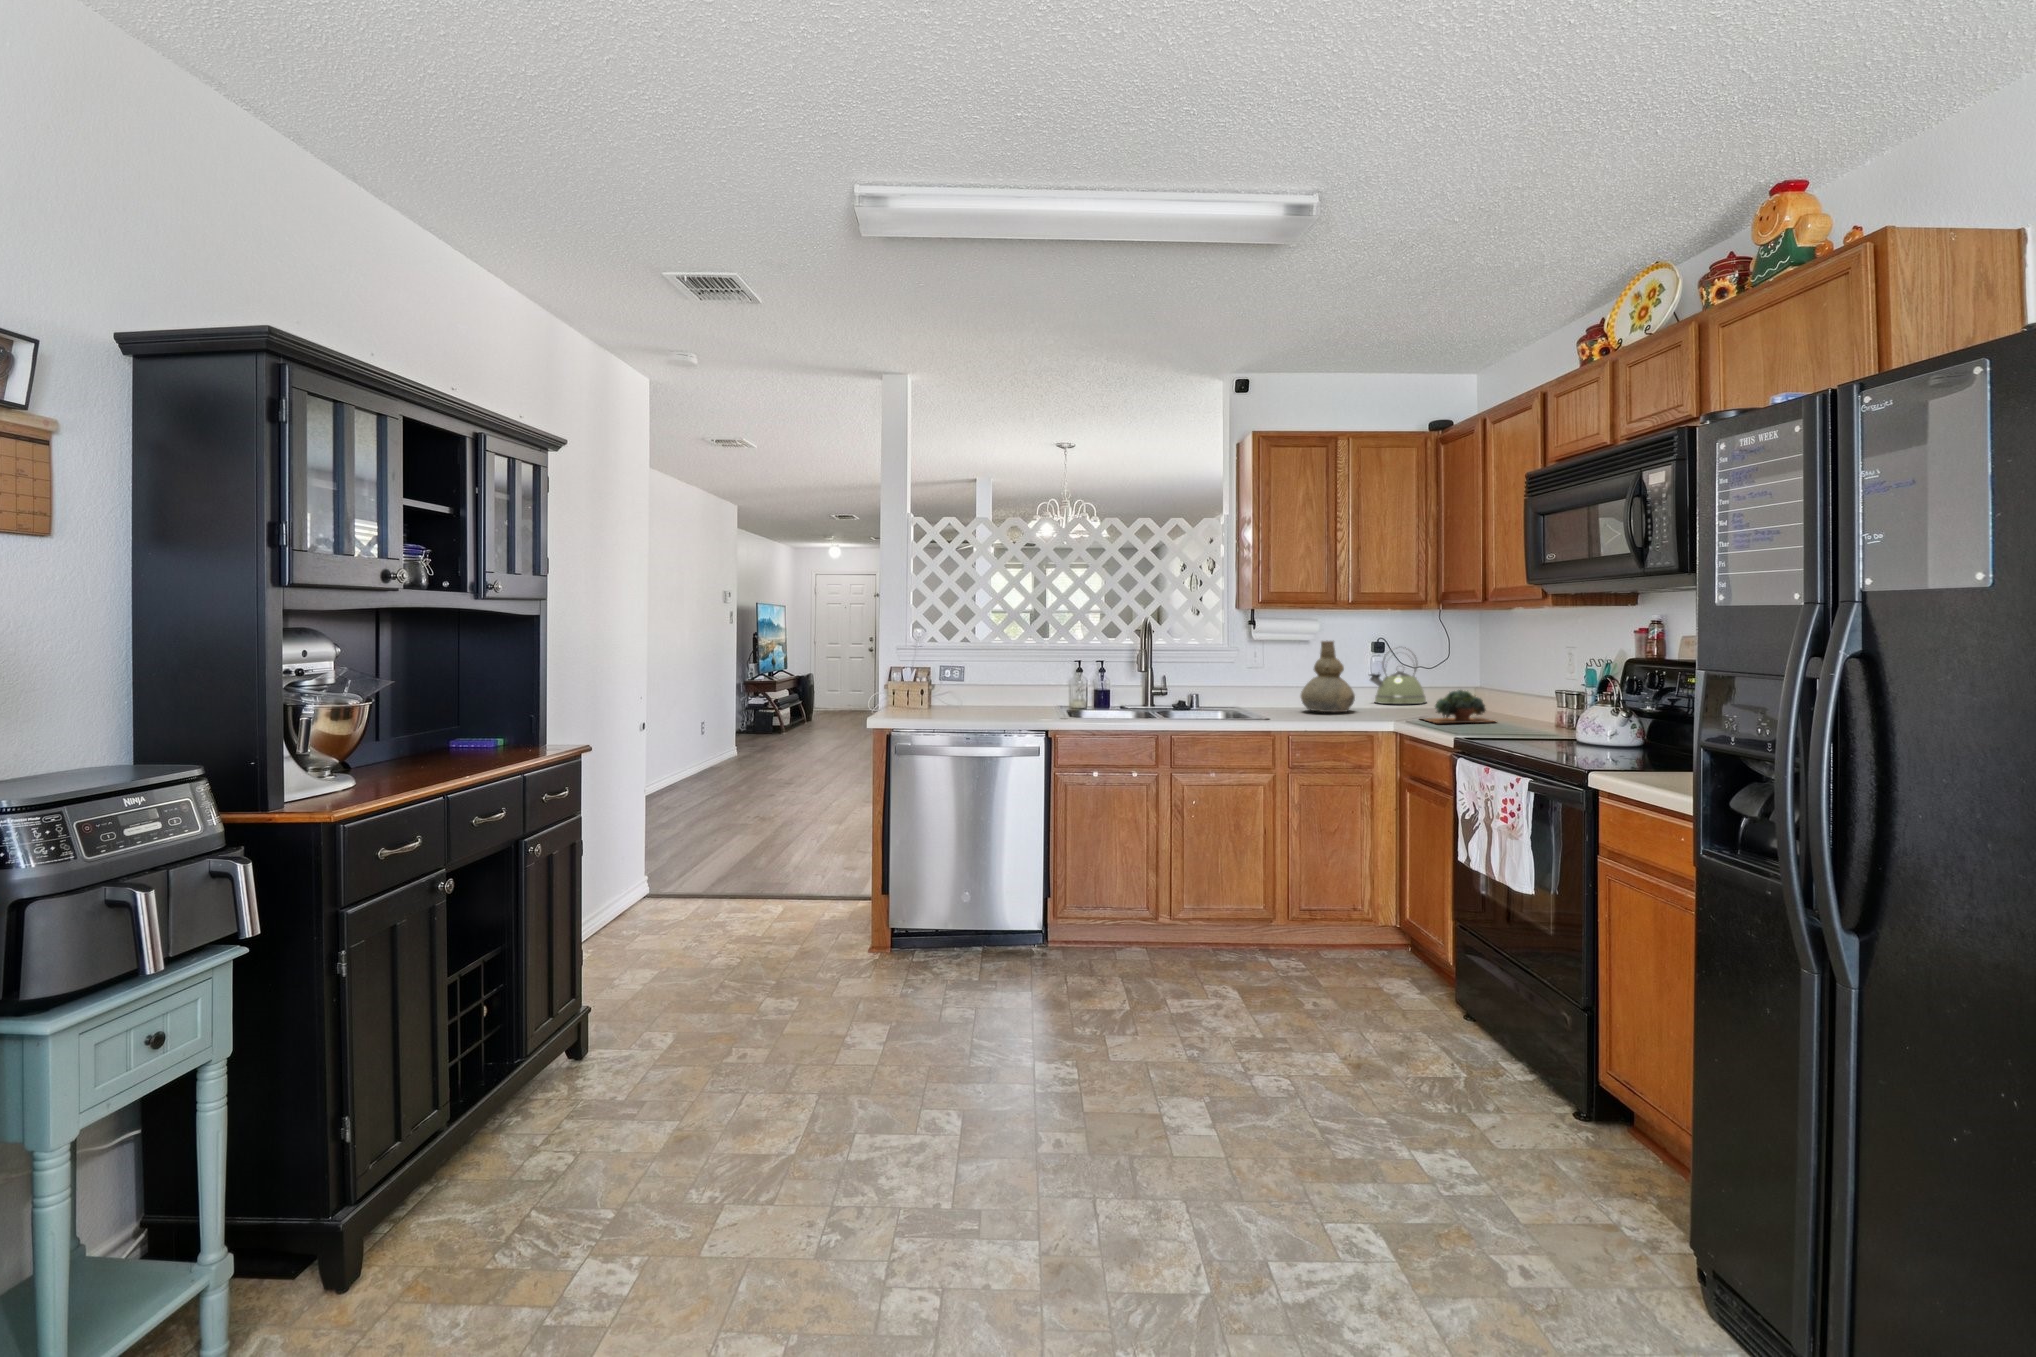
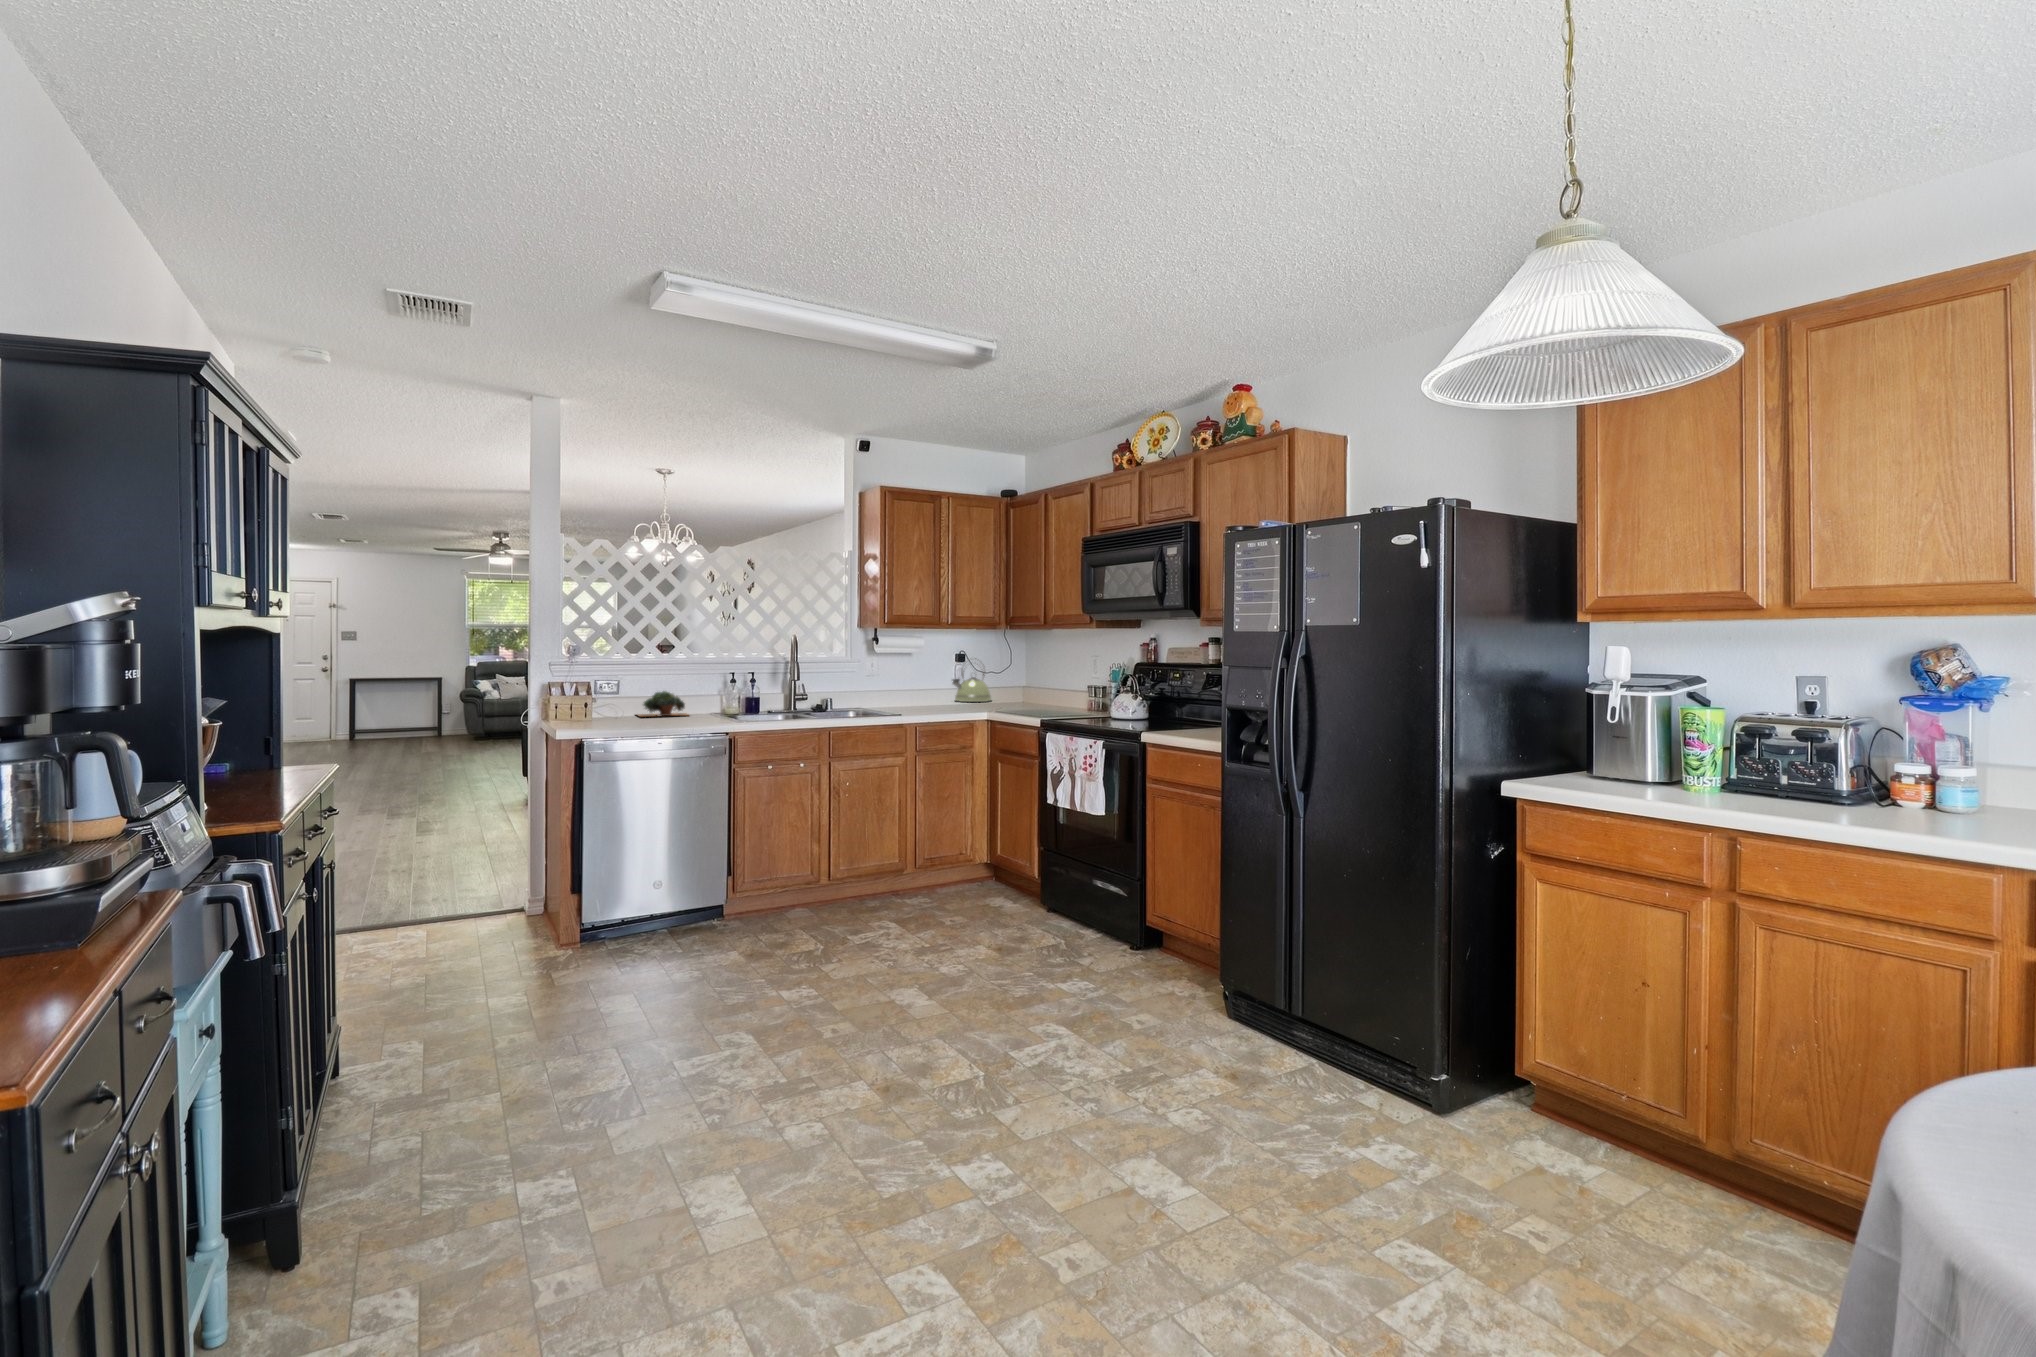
vase: present [1301,641,1355,712] -> none [909,652,949,707]
succulent plant: present [1423,690,1493,723] -> present [637,691,688,717]

